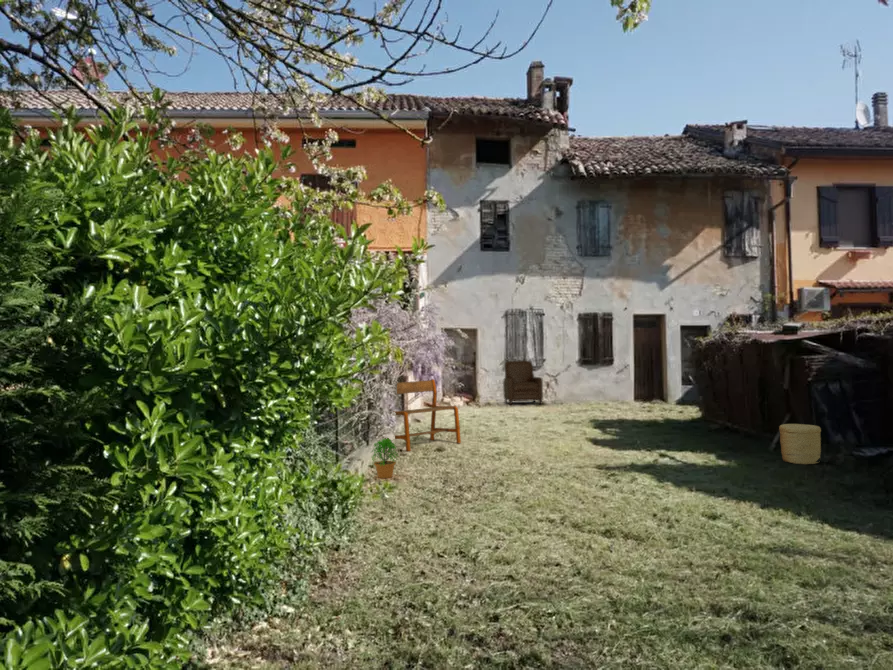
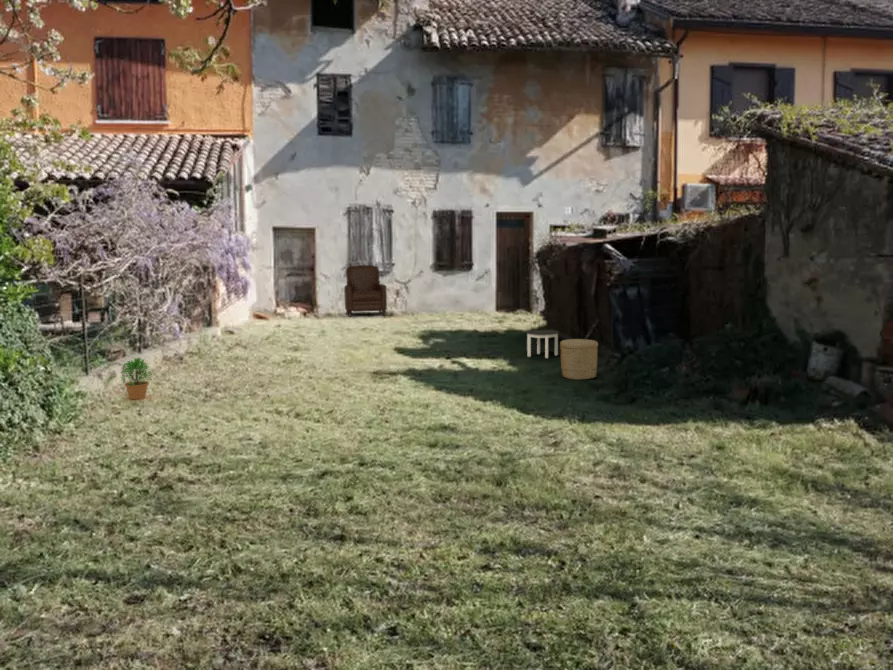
bench: present [393,380,461,451] -> none [162,292,251,371]
round table: none [718,416,751,443] -> present [527,330,559,358]

